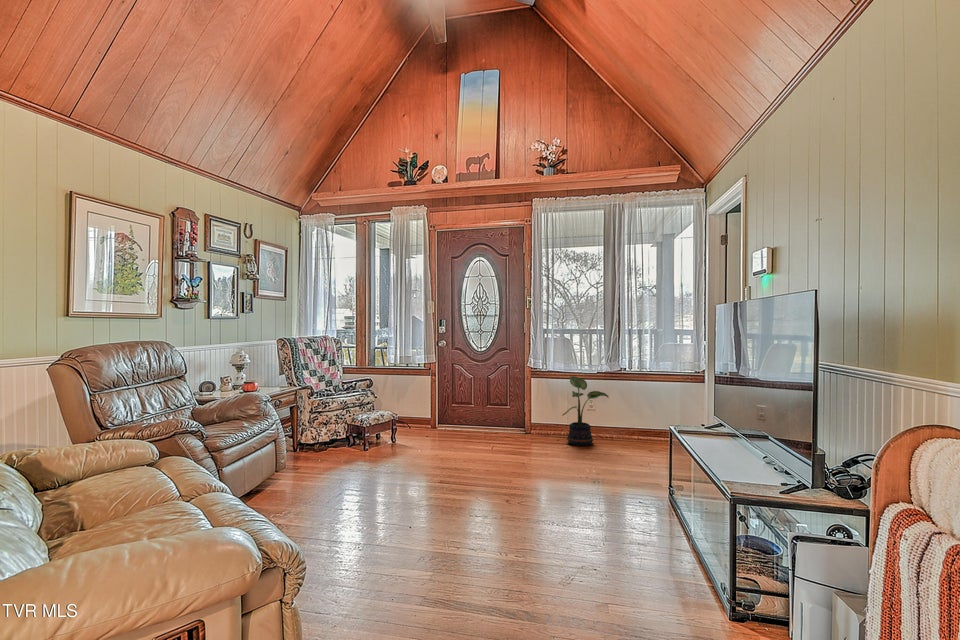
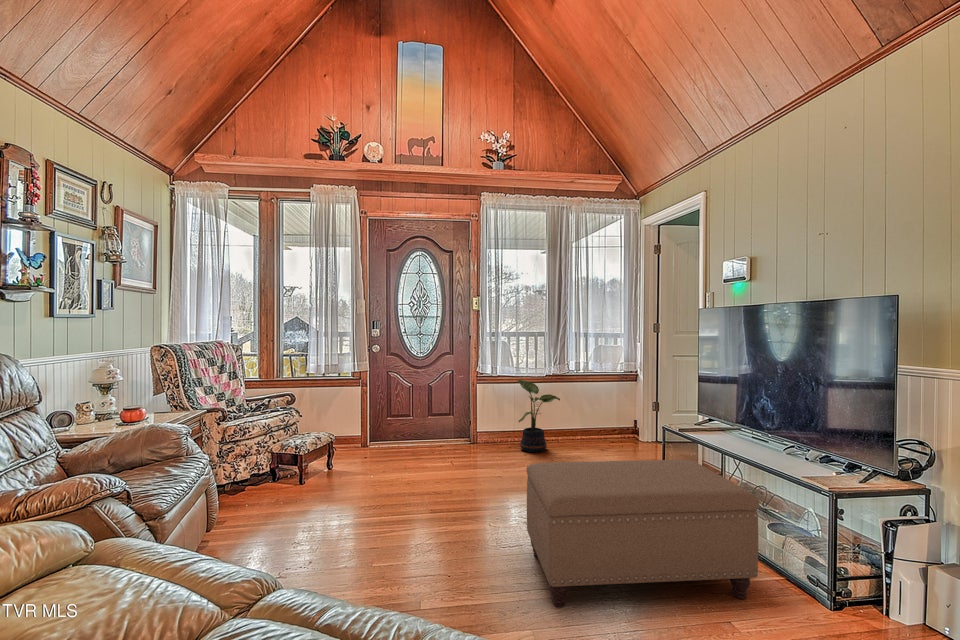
ottoman: none [462,441,649,574] -> present [527,460,760,608]

